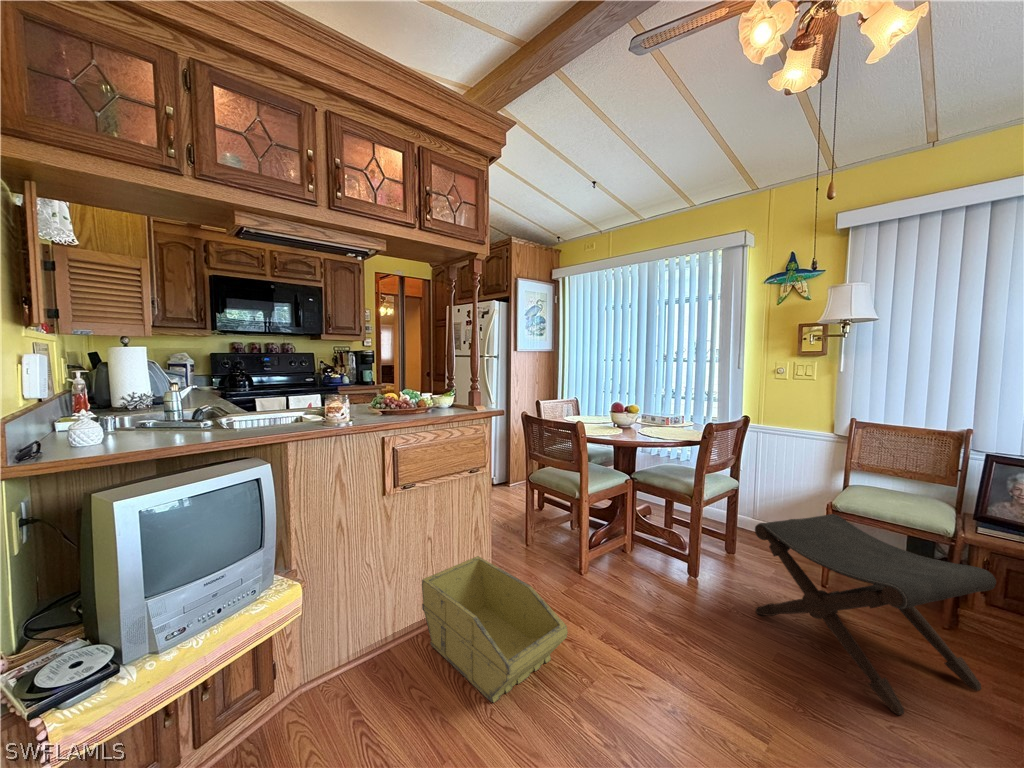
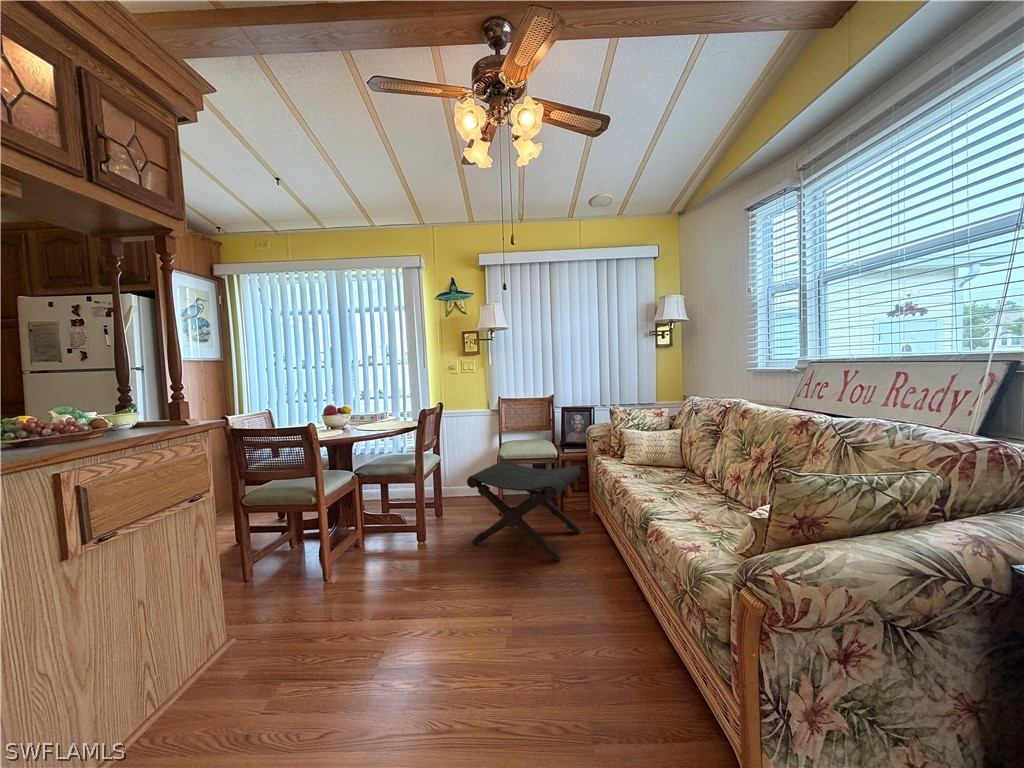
storage bin: present [422,556,568,703] -> none [140,597,356,738]

